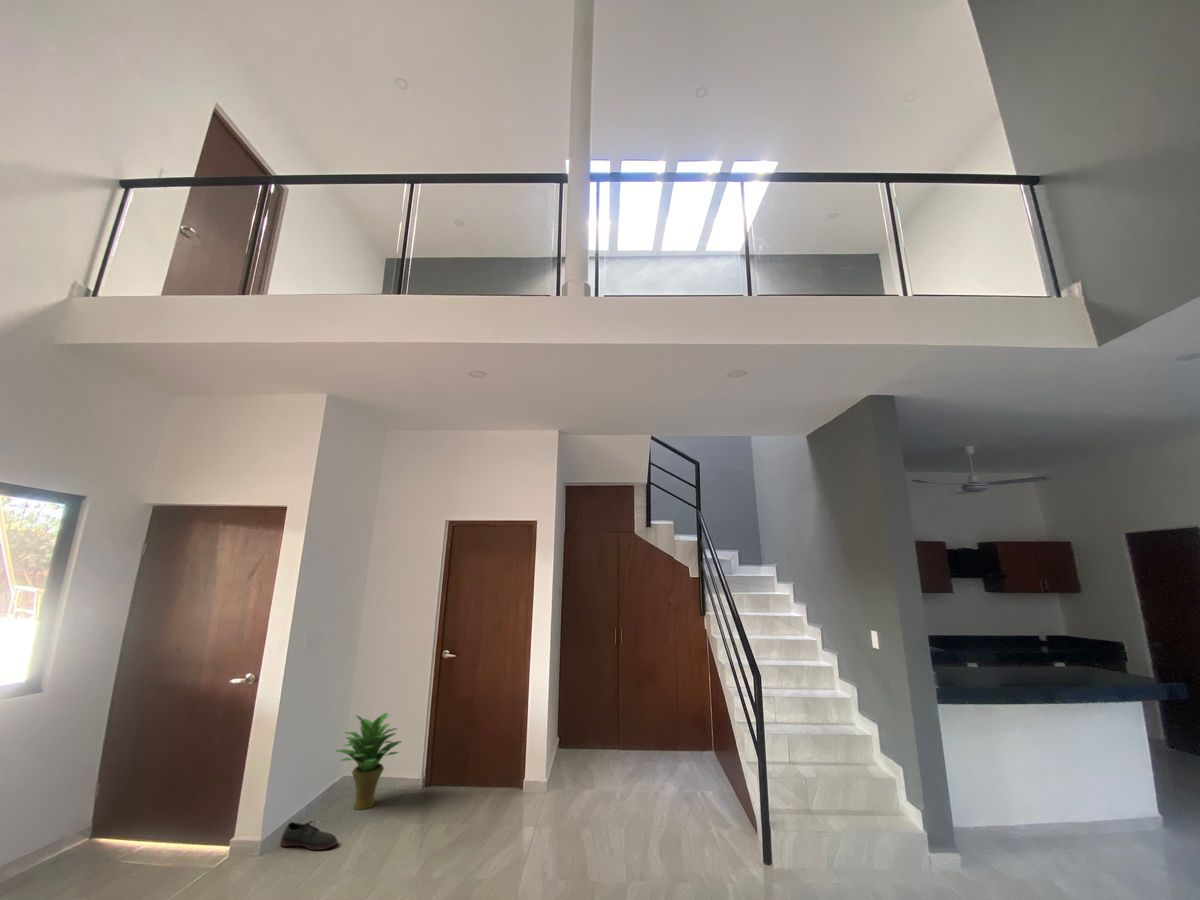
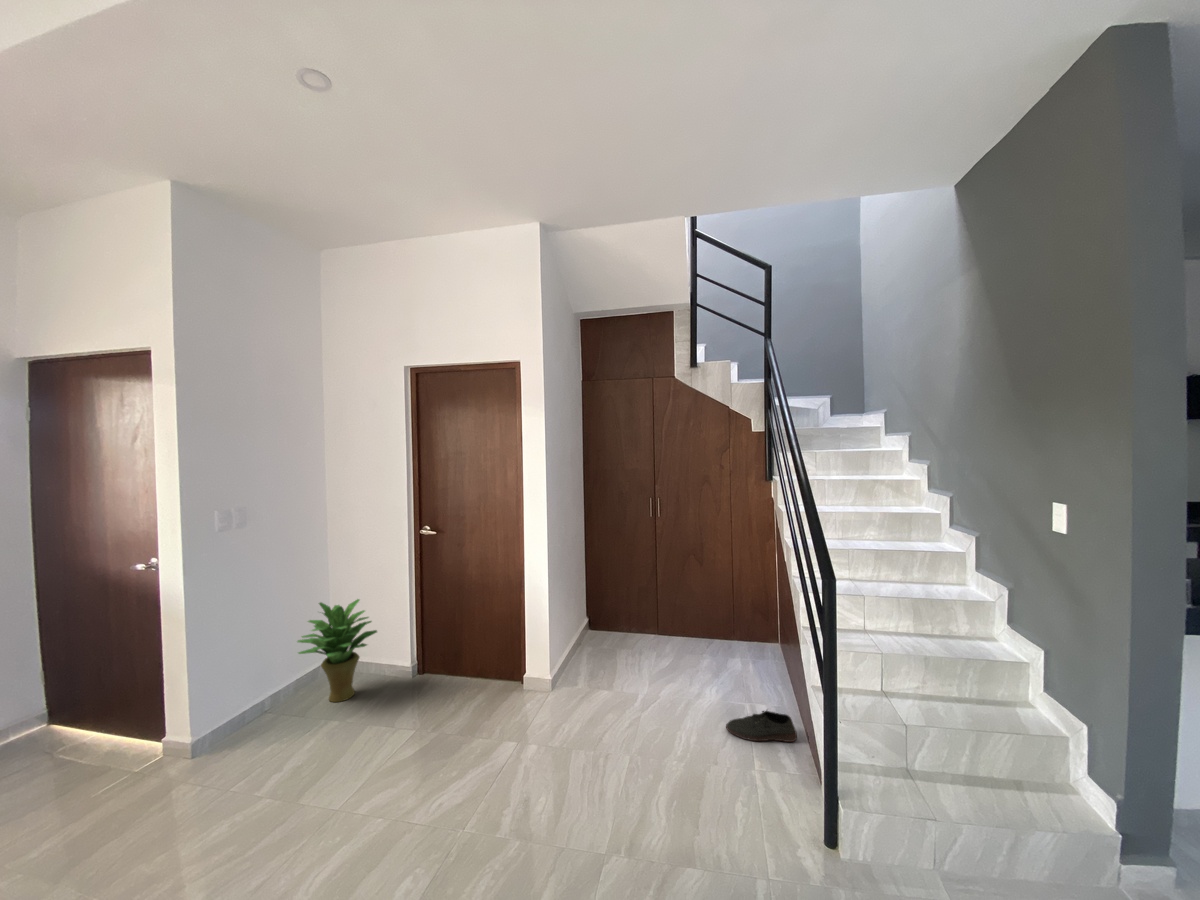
shoe: present [280,821,337,850] -> present [726,711,797,742]

